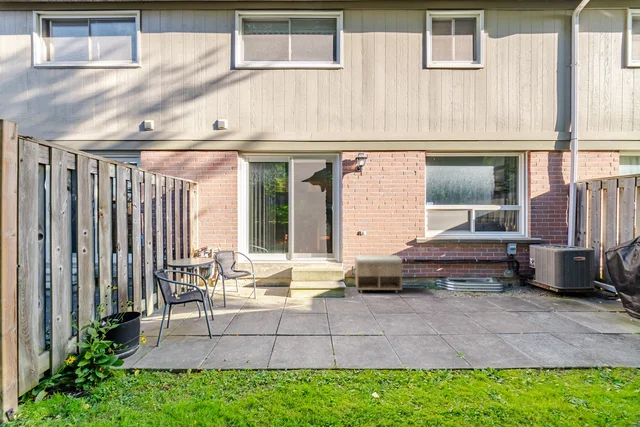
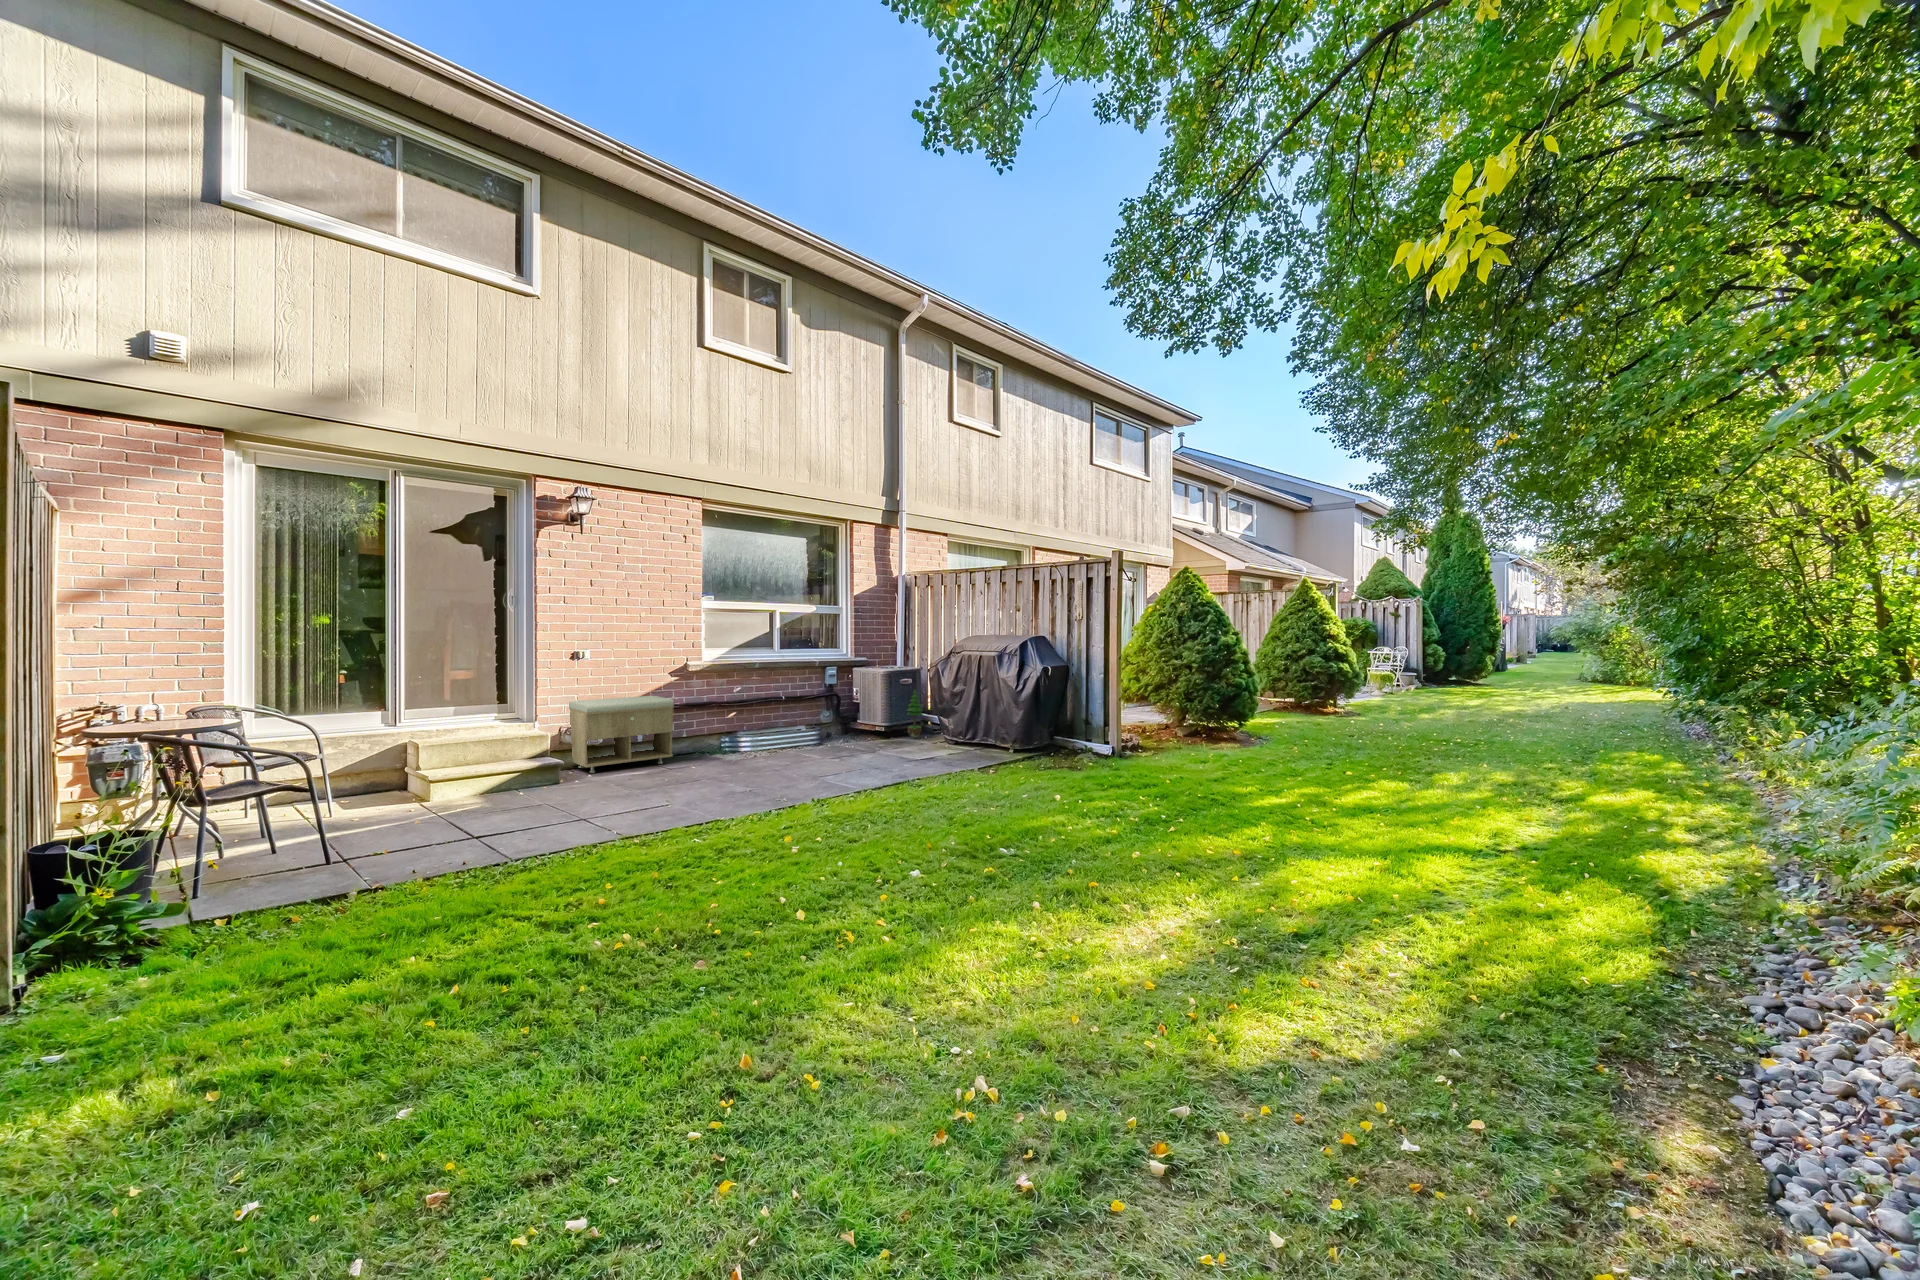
potted tree: none [574,265,591,302] -> present [906,690,923,739]

